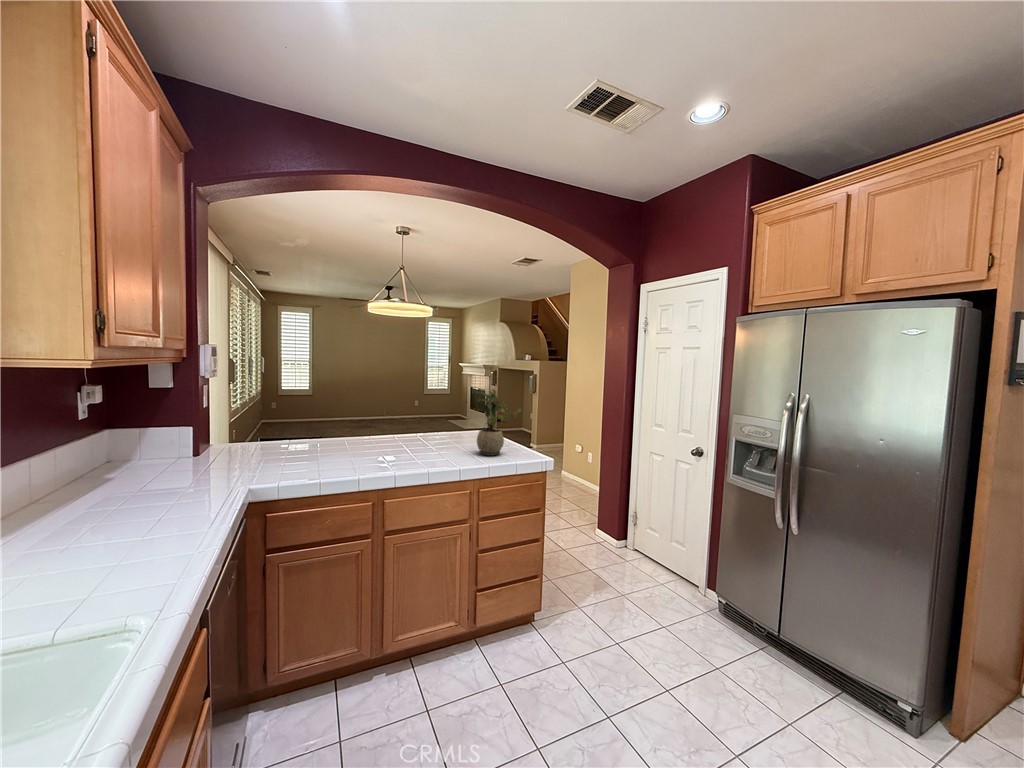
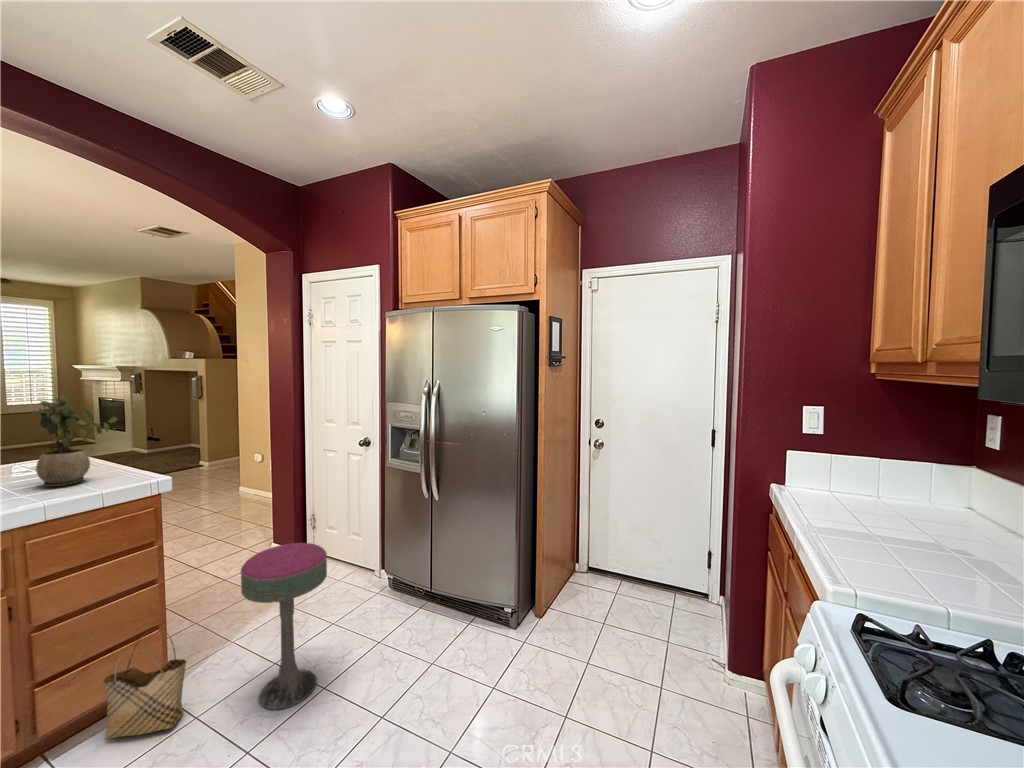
bar stool: none [602,540,678,698] -> present [241,543,327,710]
woven basket: none [505,581,558,668] -> present [103,629,186,739]

